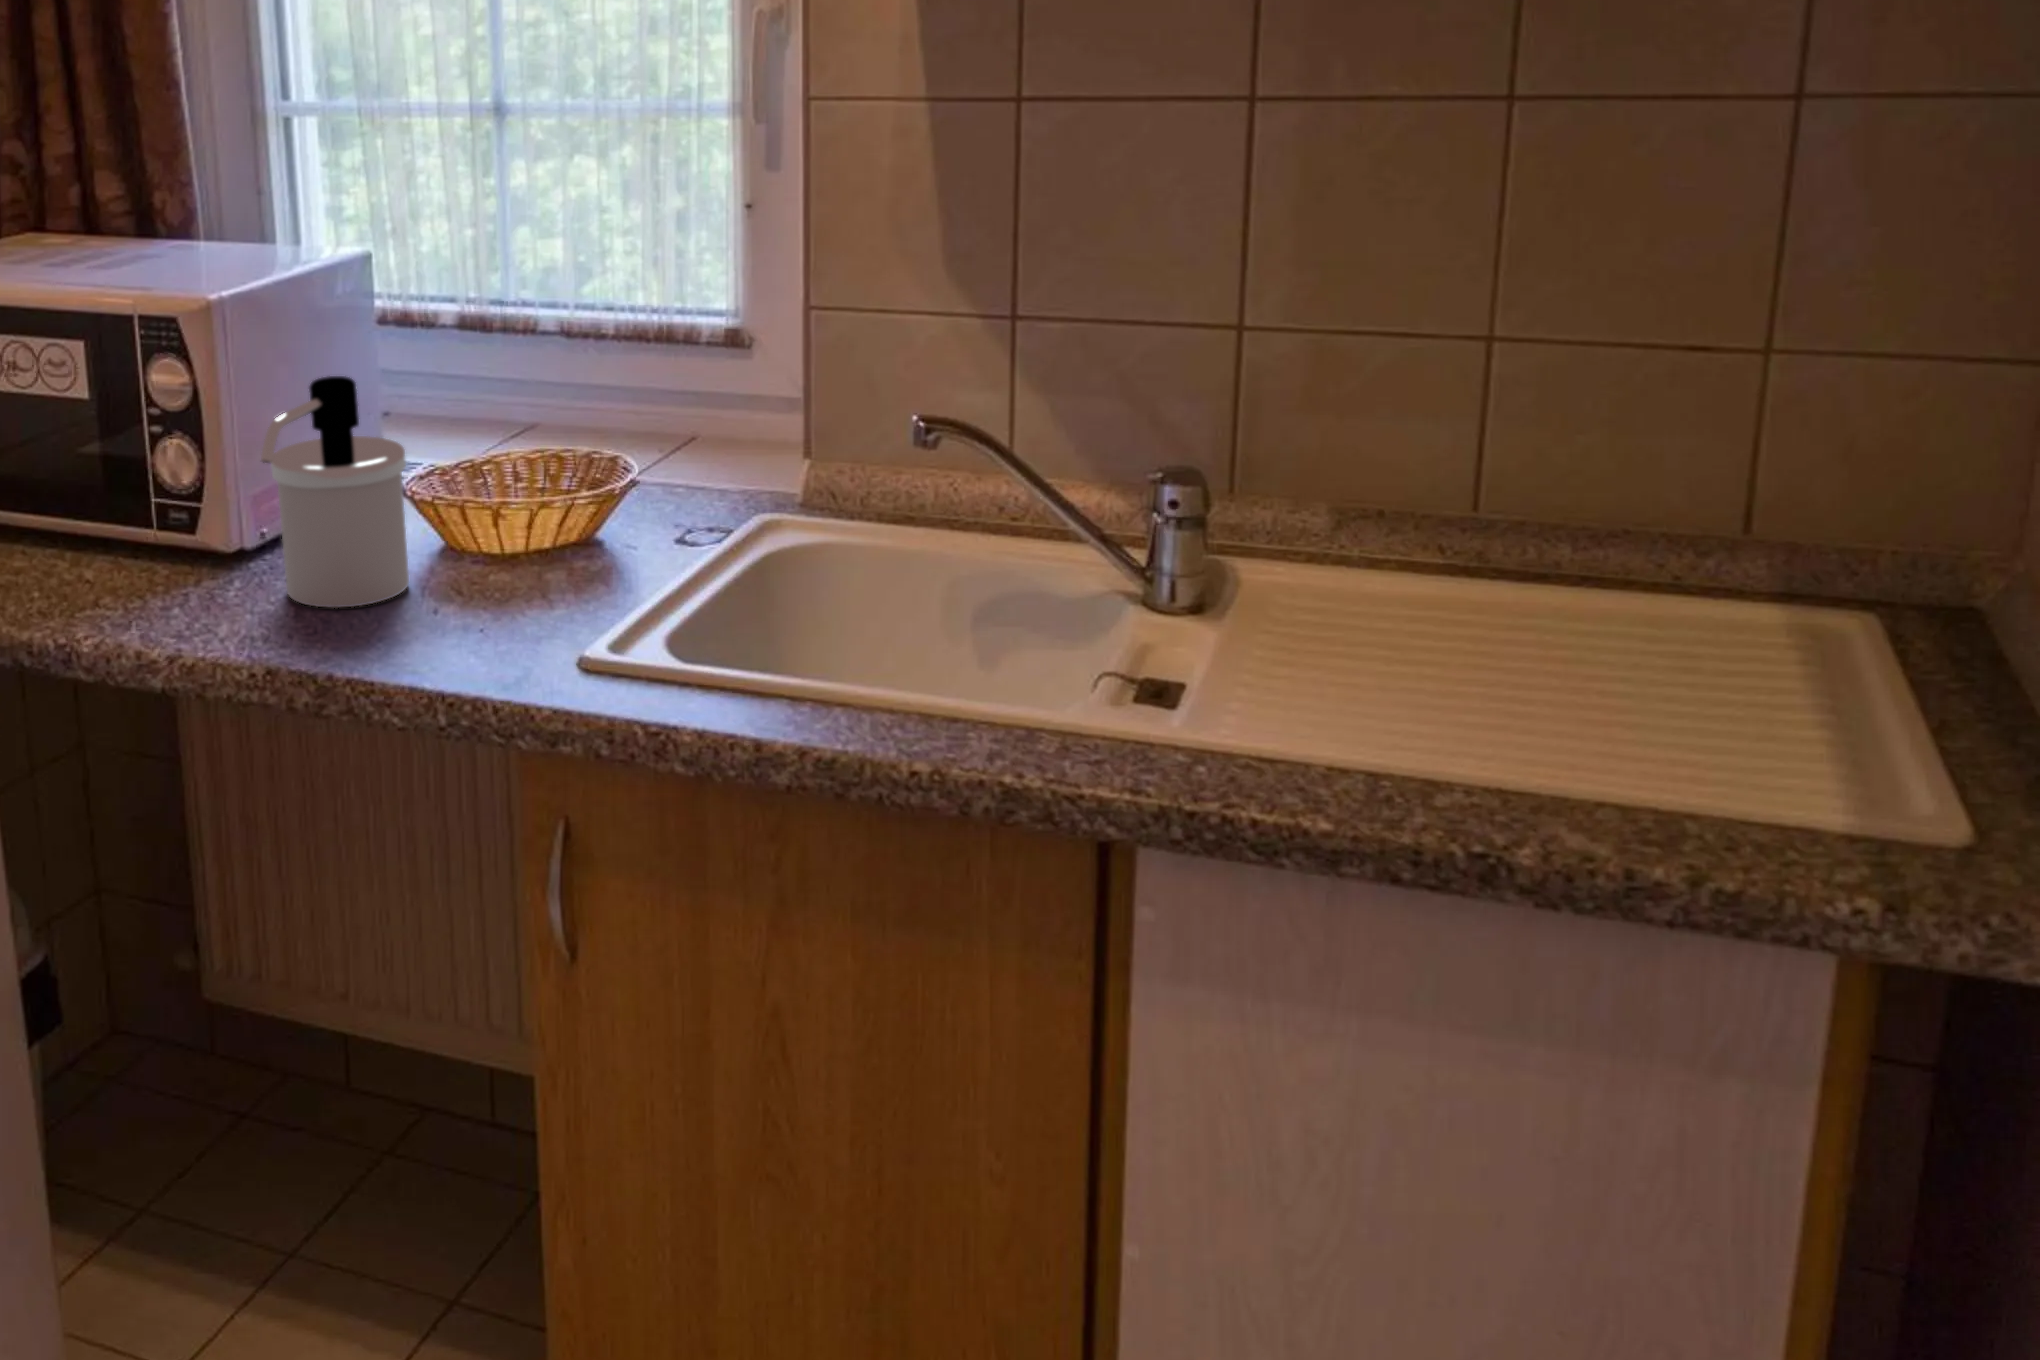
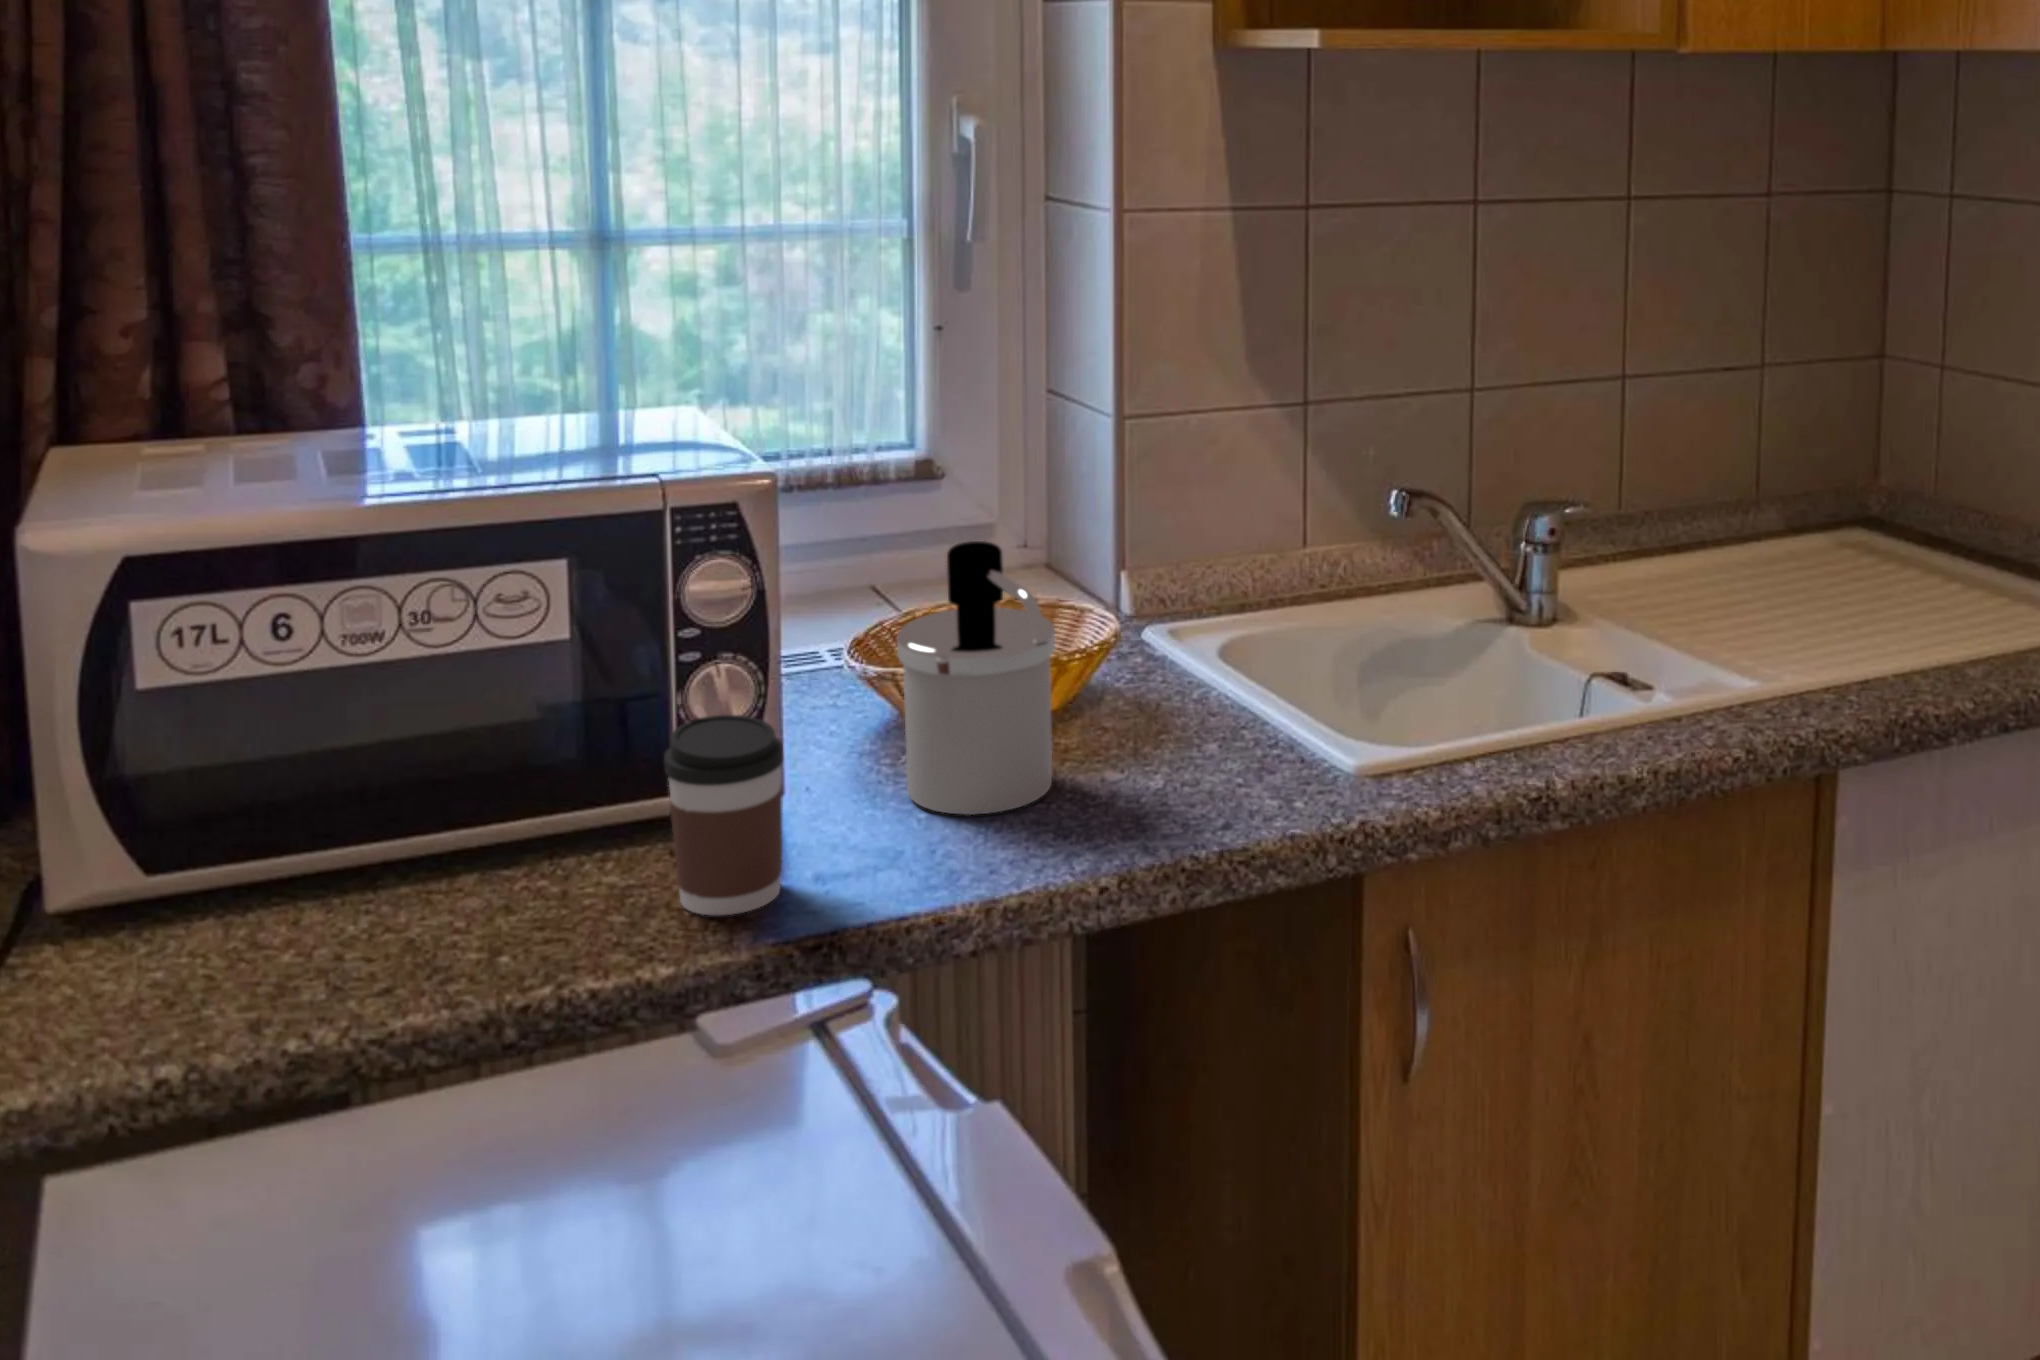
coffee cup: none [25,467,117,613] -> present [664,715,783,916]

